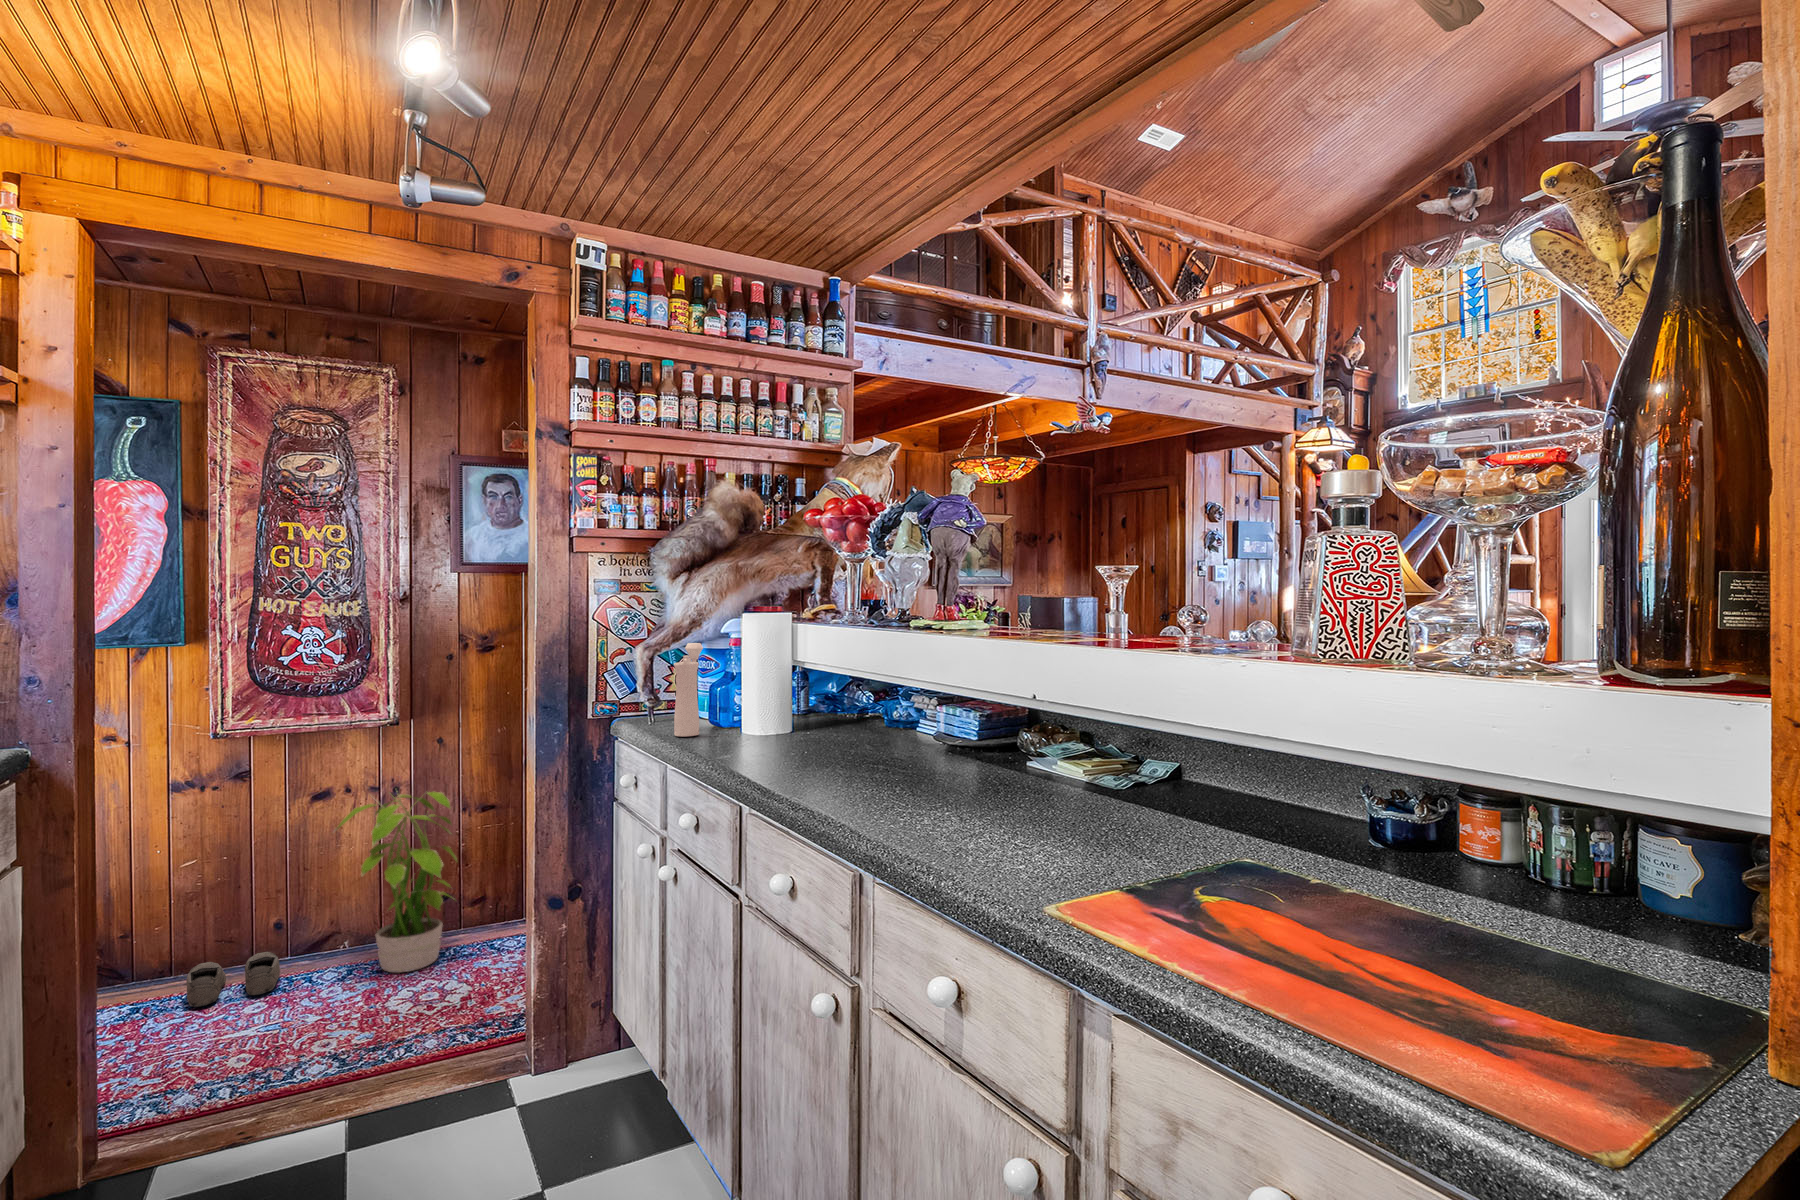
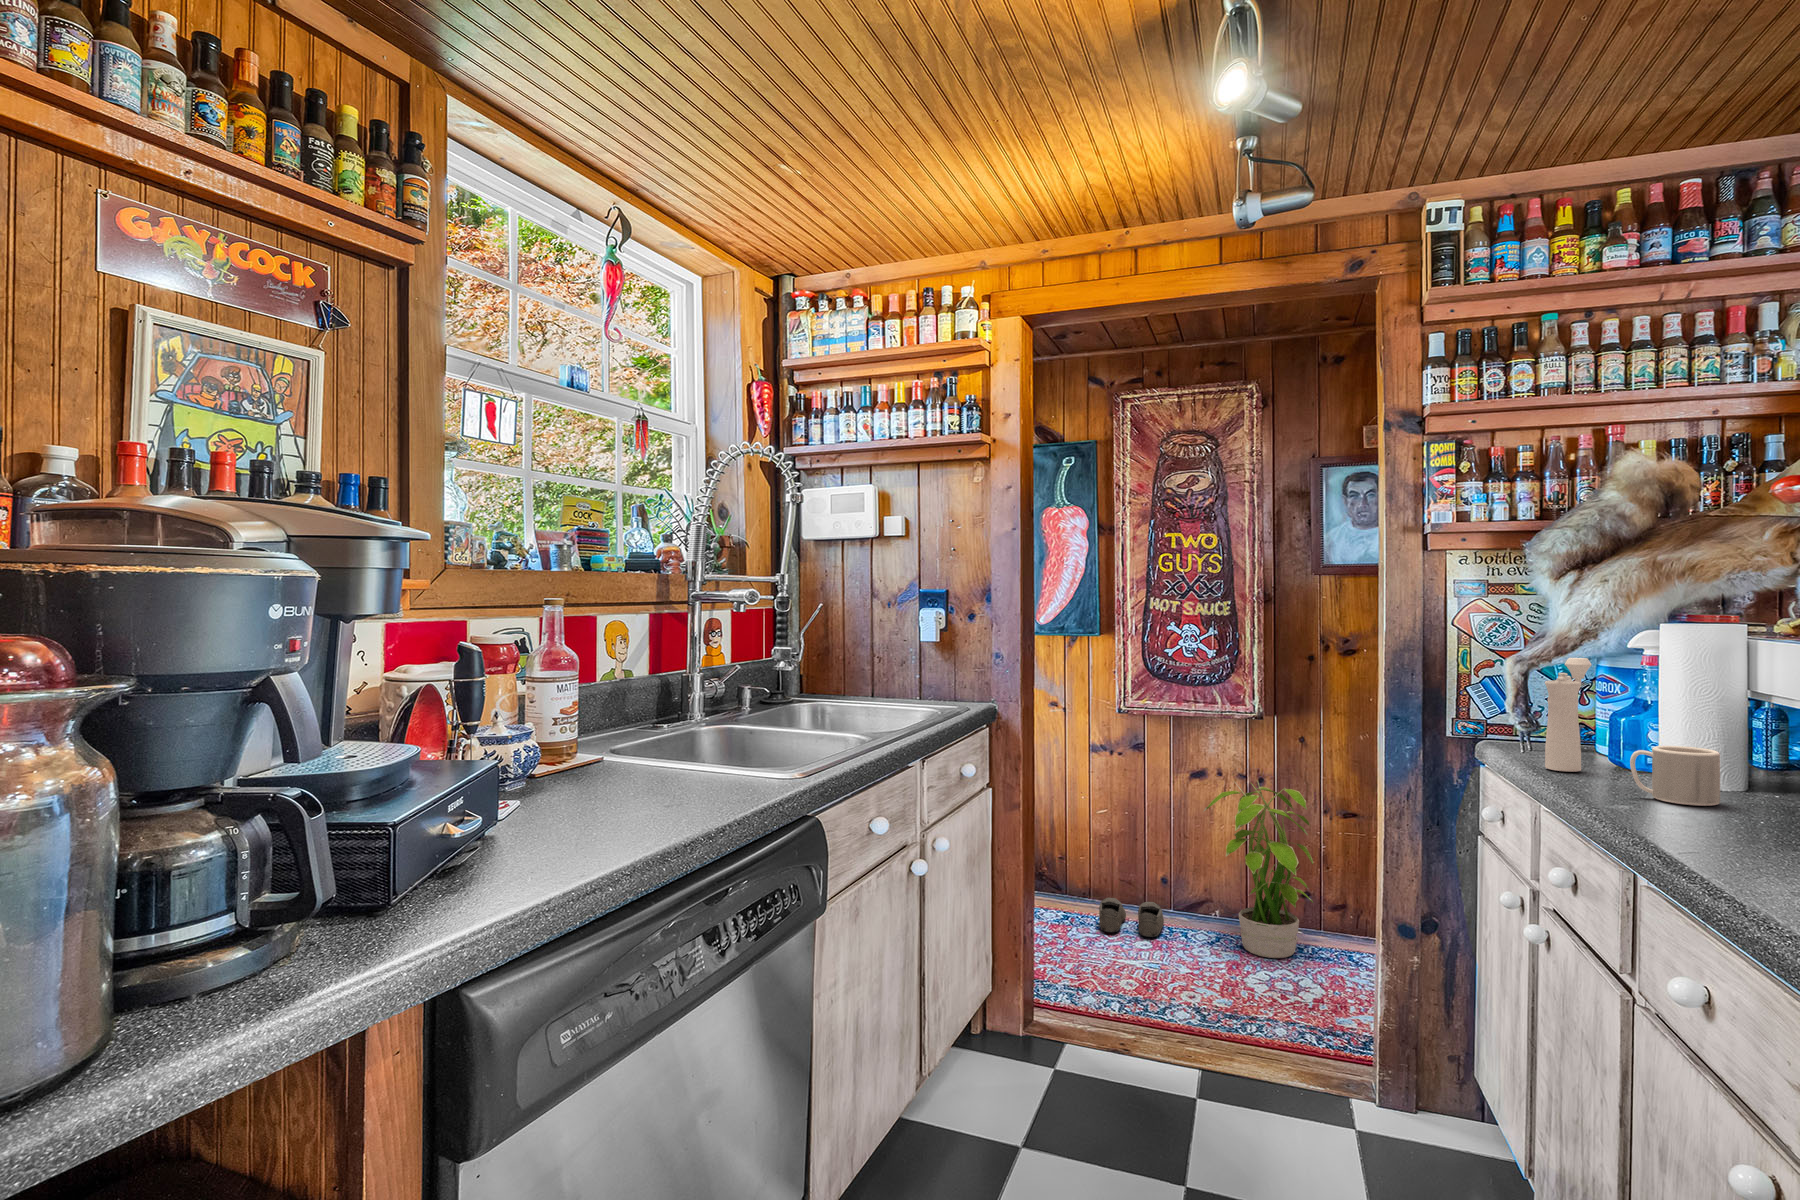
mug: none [737,706,790,749] -> present [1630,746,1720,806]

